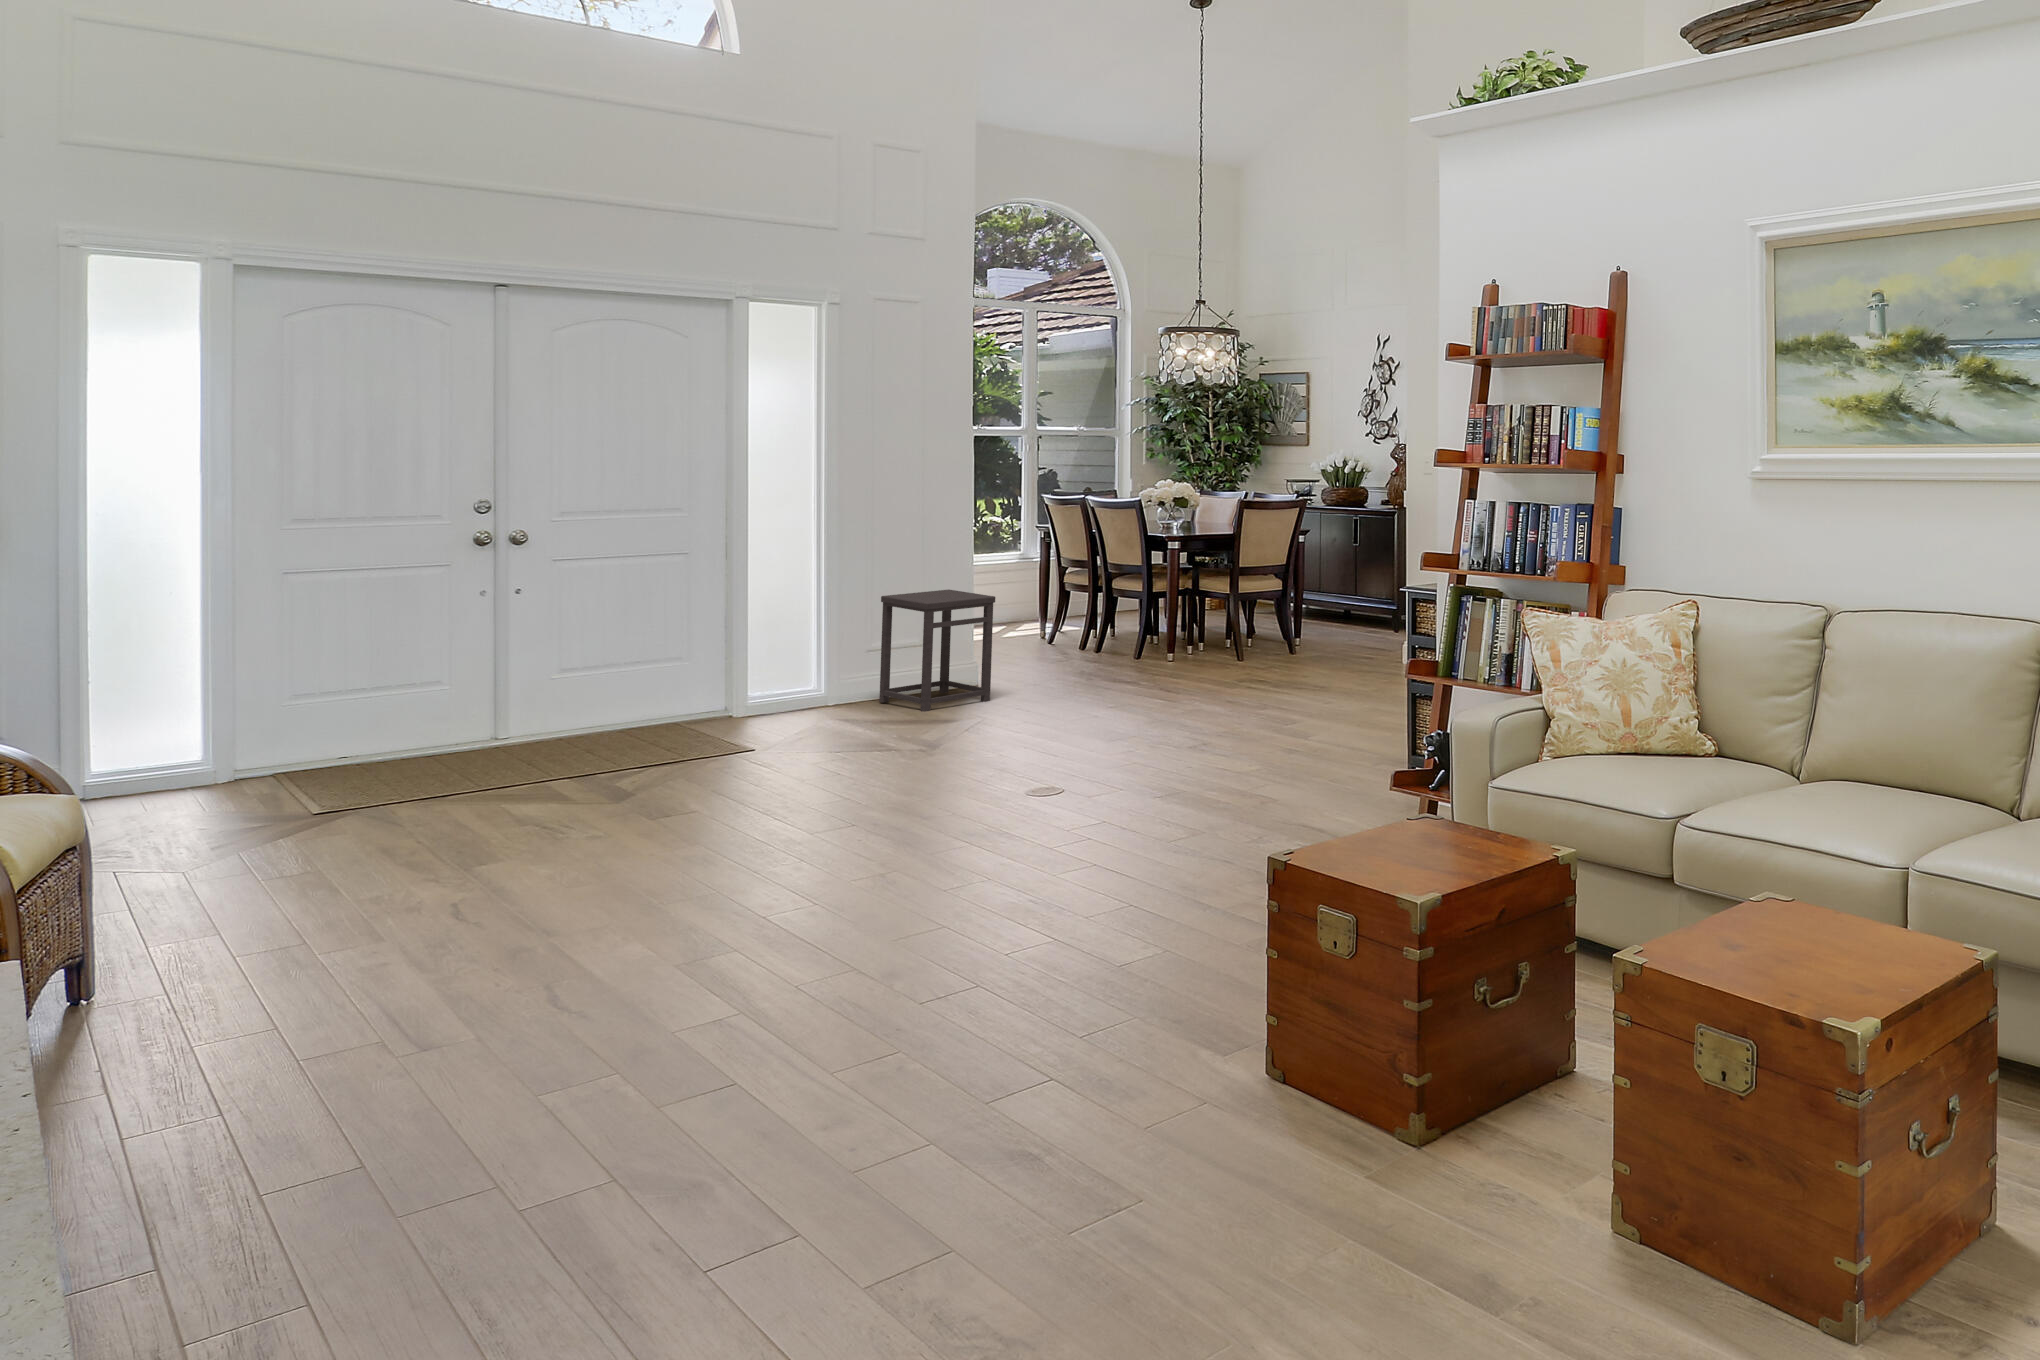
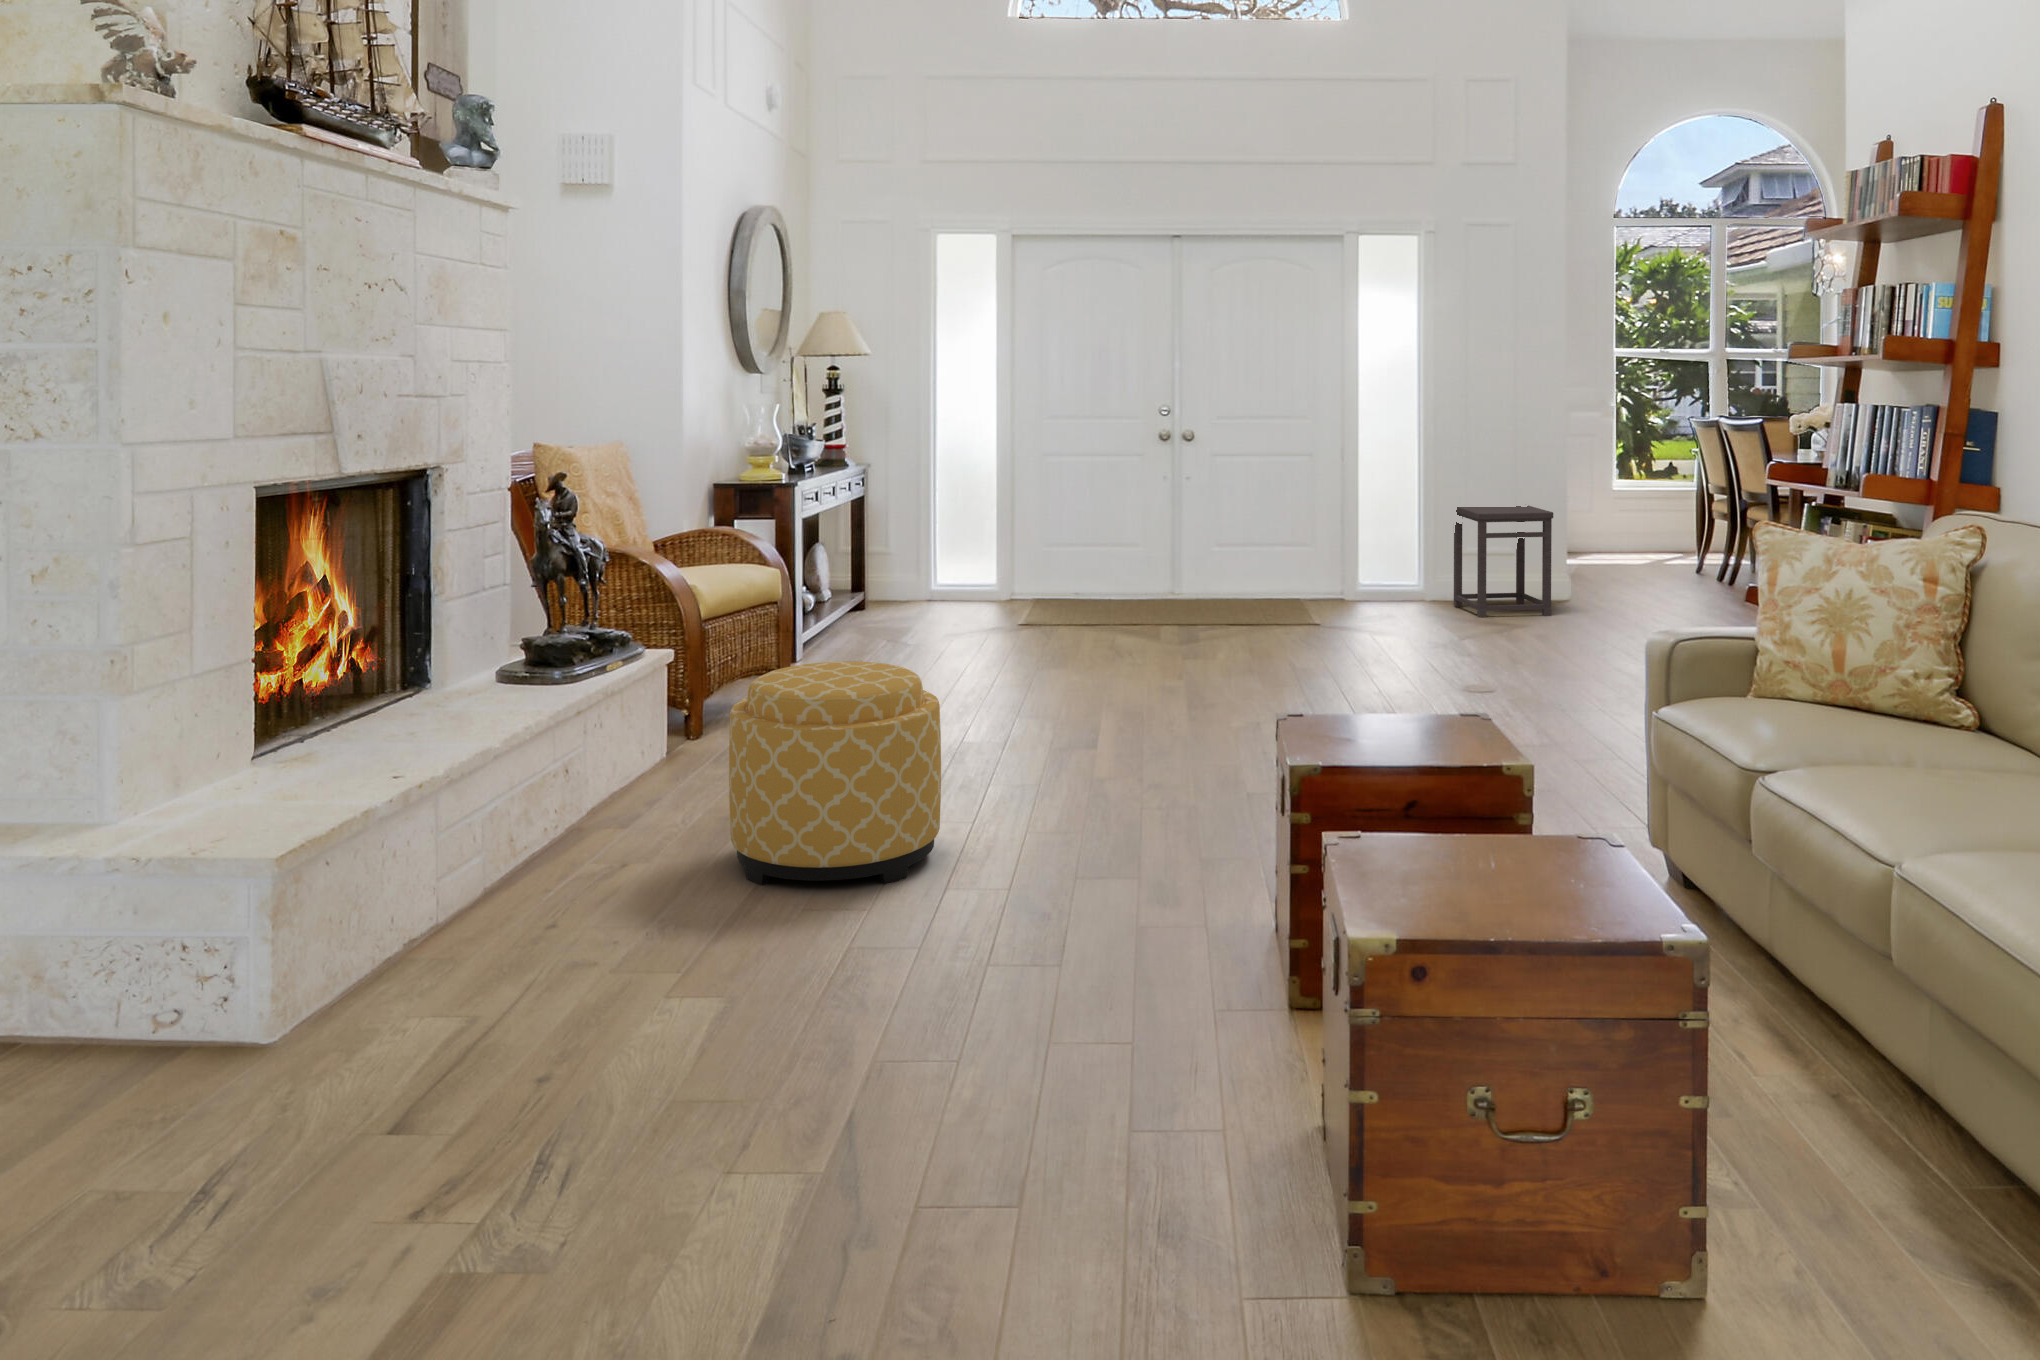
ottoman: none [493,871,802,1204] -> present [729,661,941,885]

